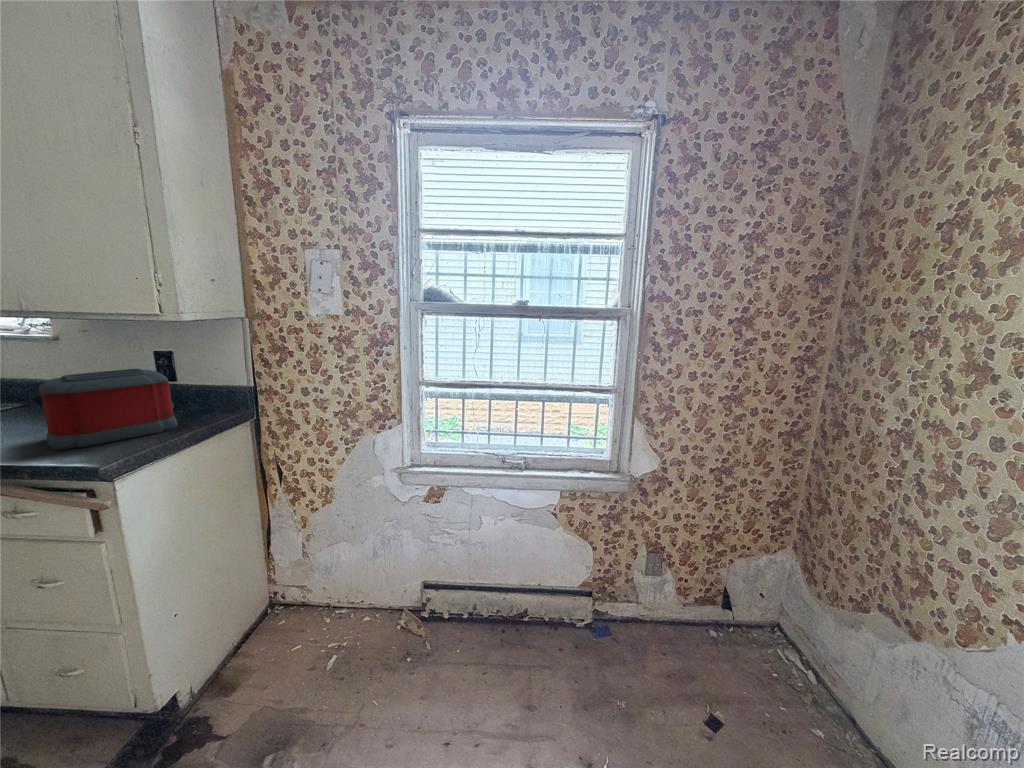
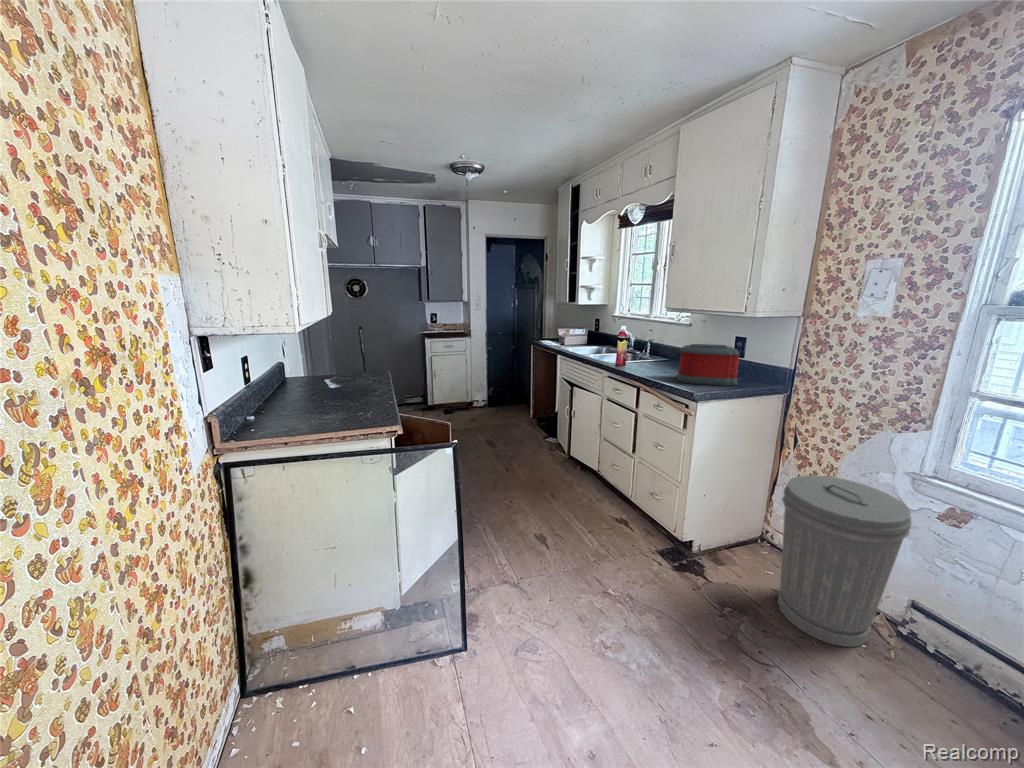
trash can: none [294,497,417,701] -> present [778,475,911,647]

